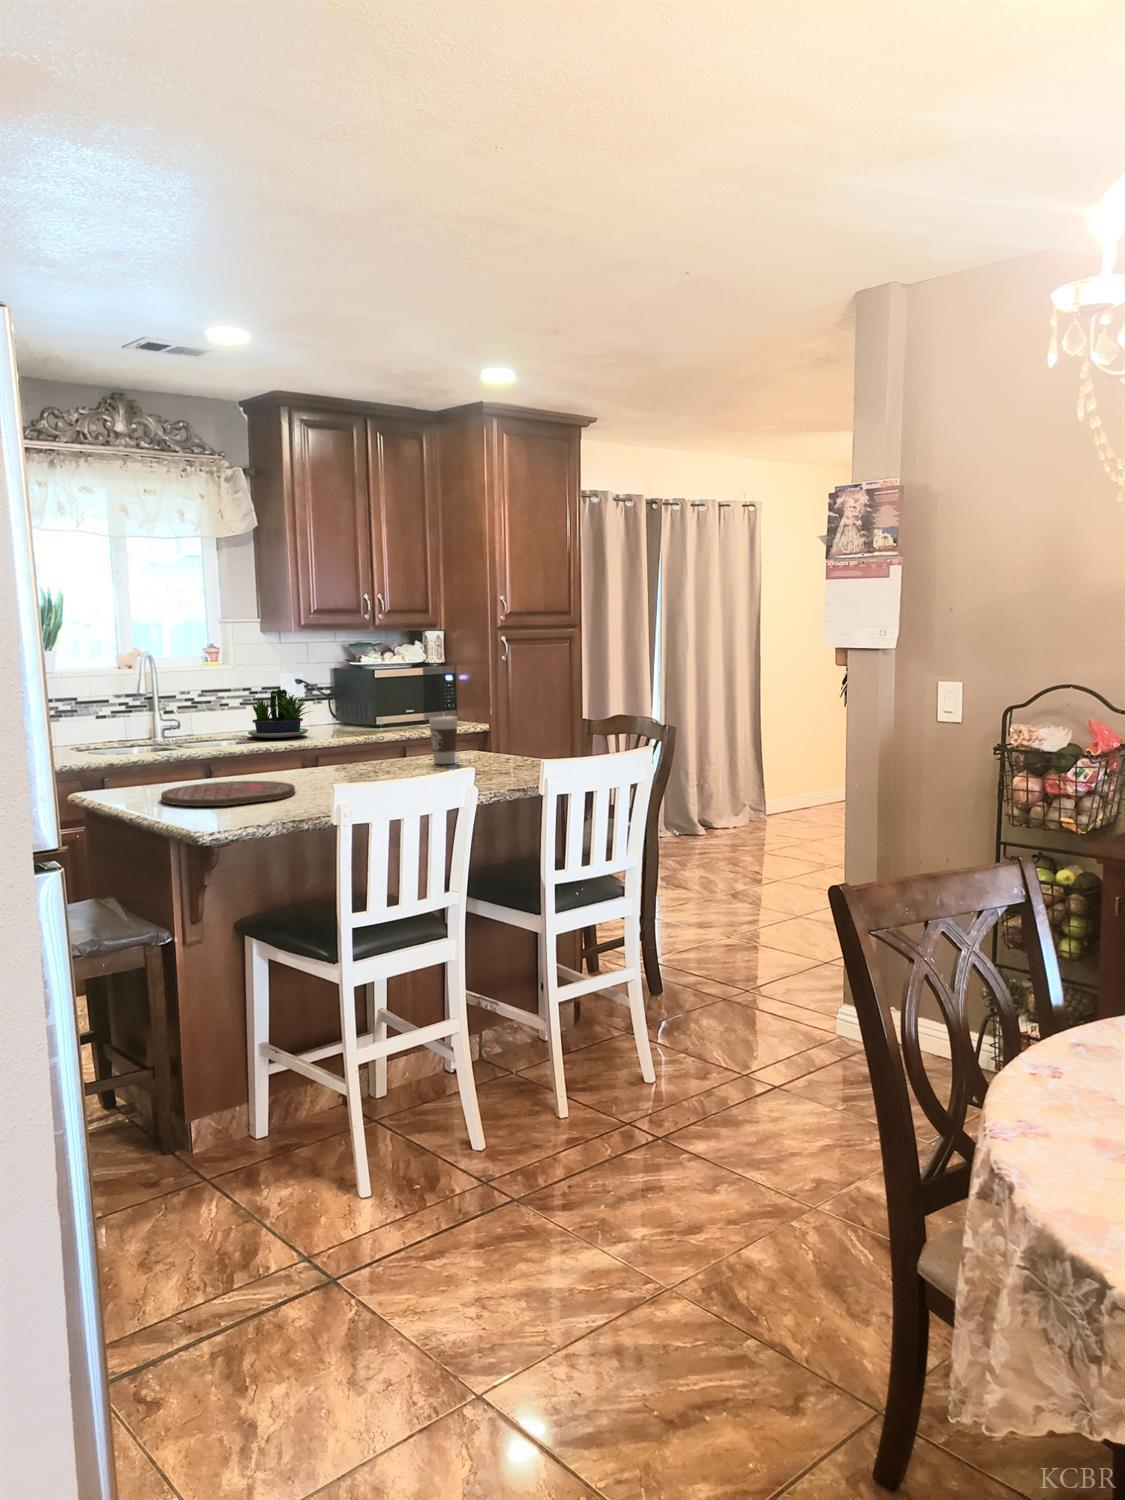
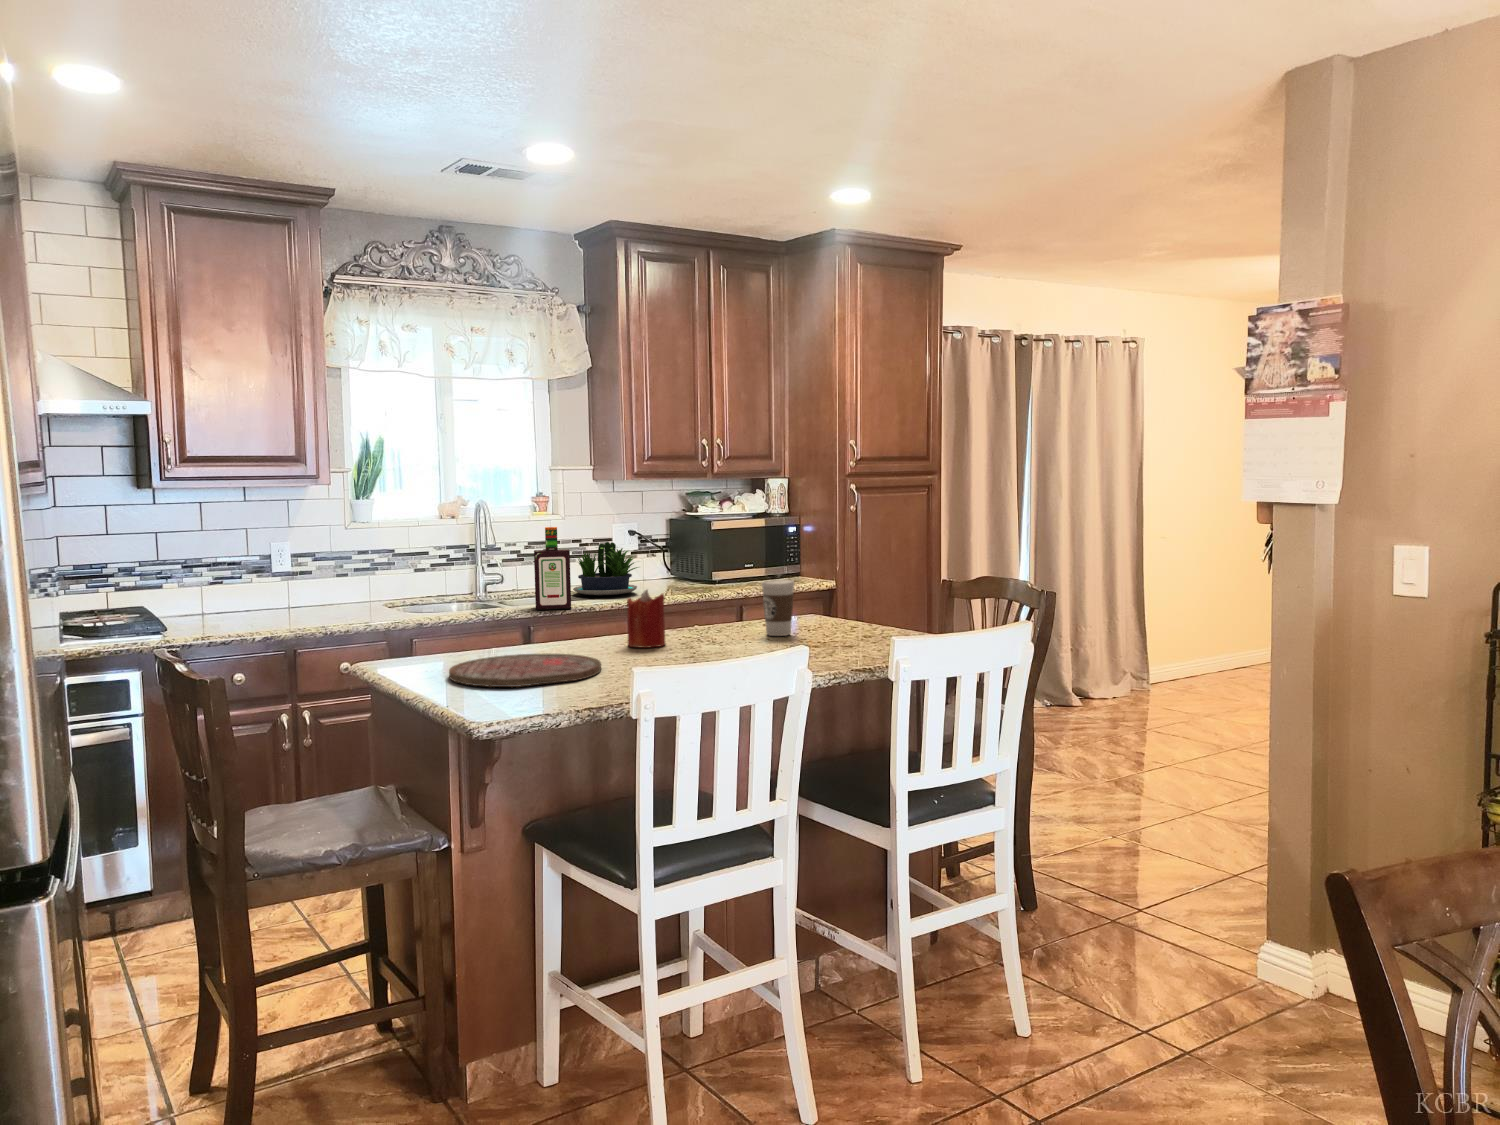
bottle: none [212,675,249,751] -> present [534,527,571,610]
candle: none [313,725,347,775] -> present [627,590,665,648]

